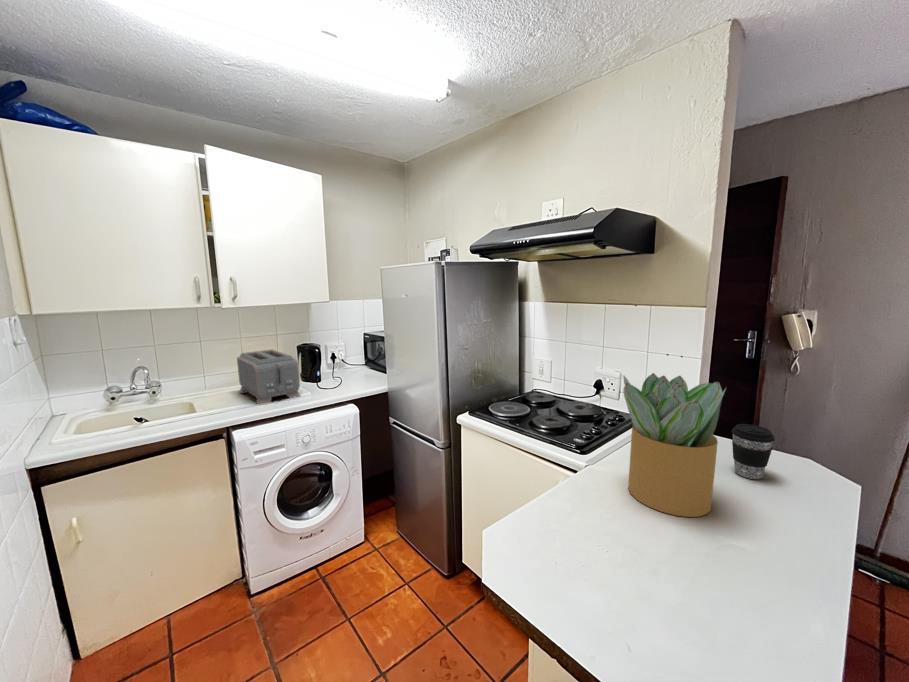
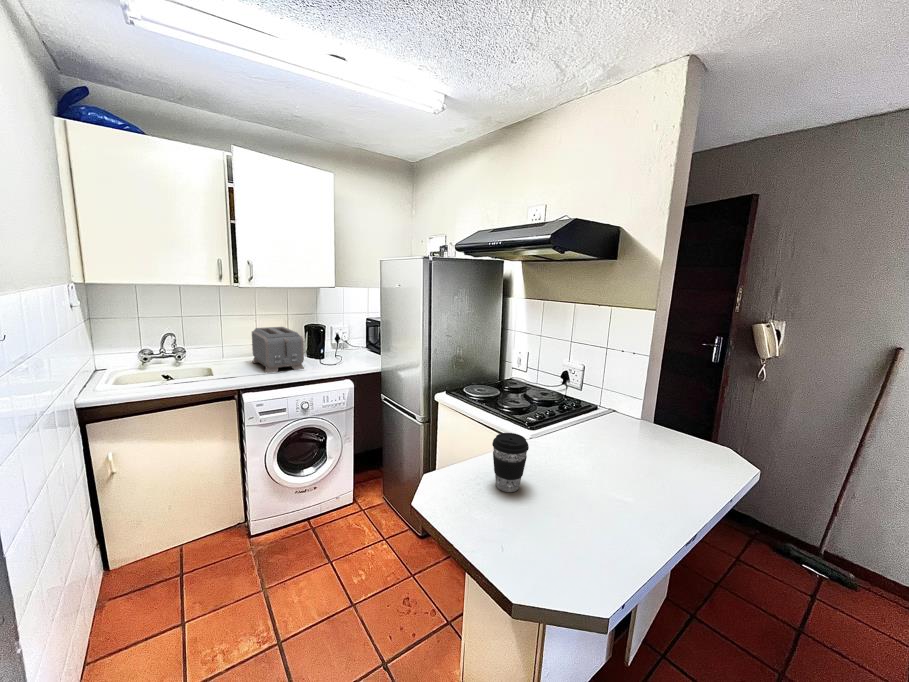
potted plant: present [623,373,725,517] -> none [554,361,635,481]
coffee cup: present [732,424,775,479] -> present [492,433,529,492]

